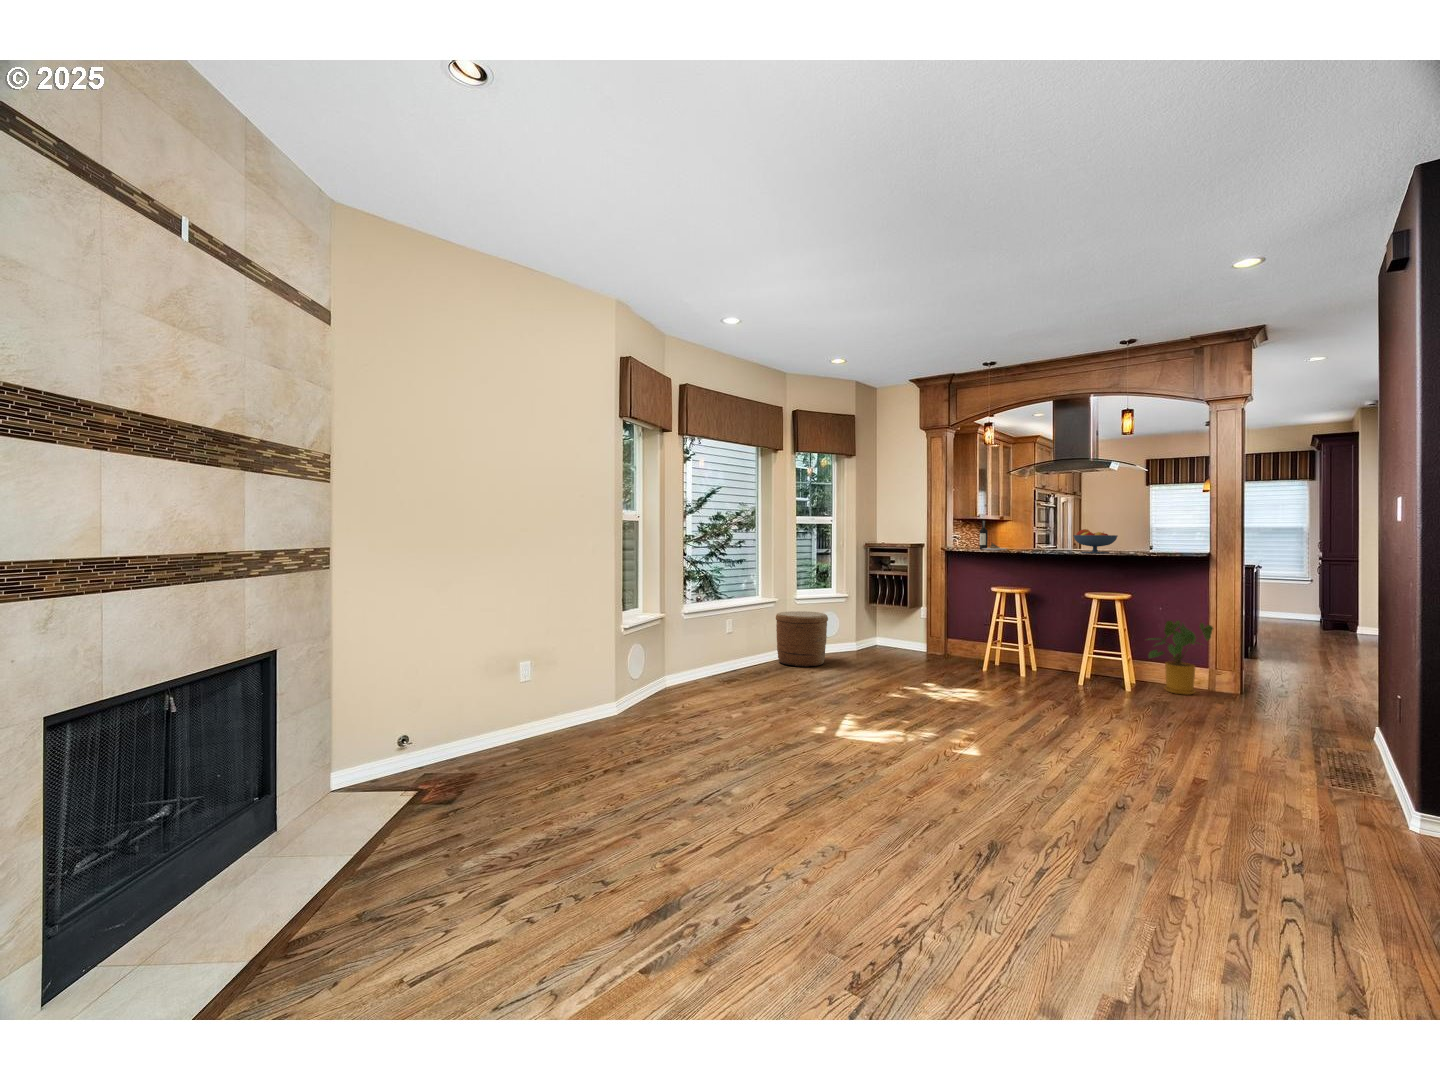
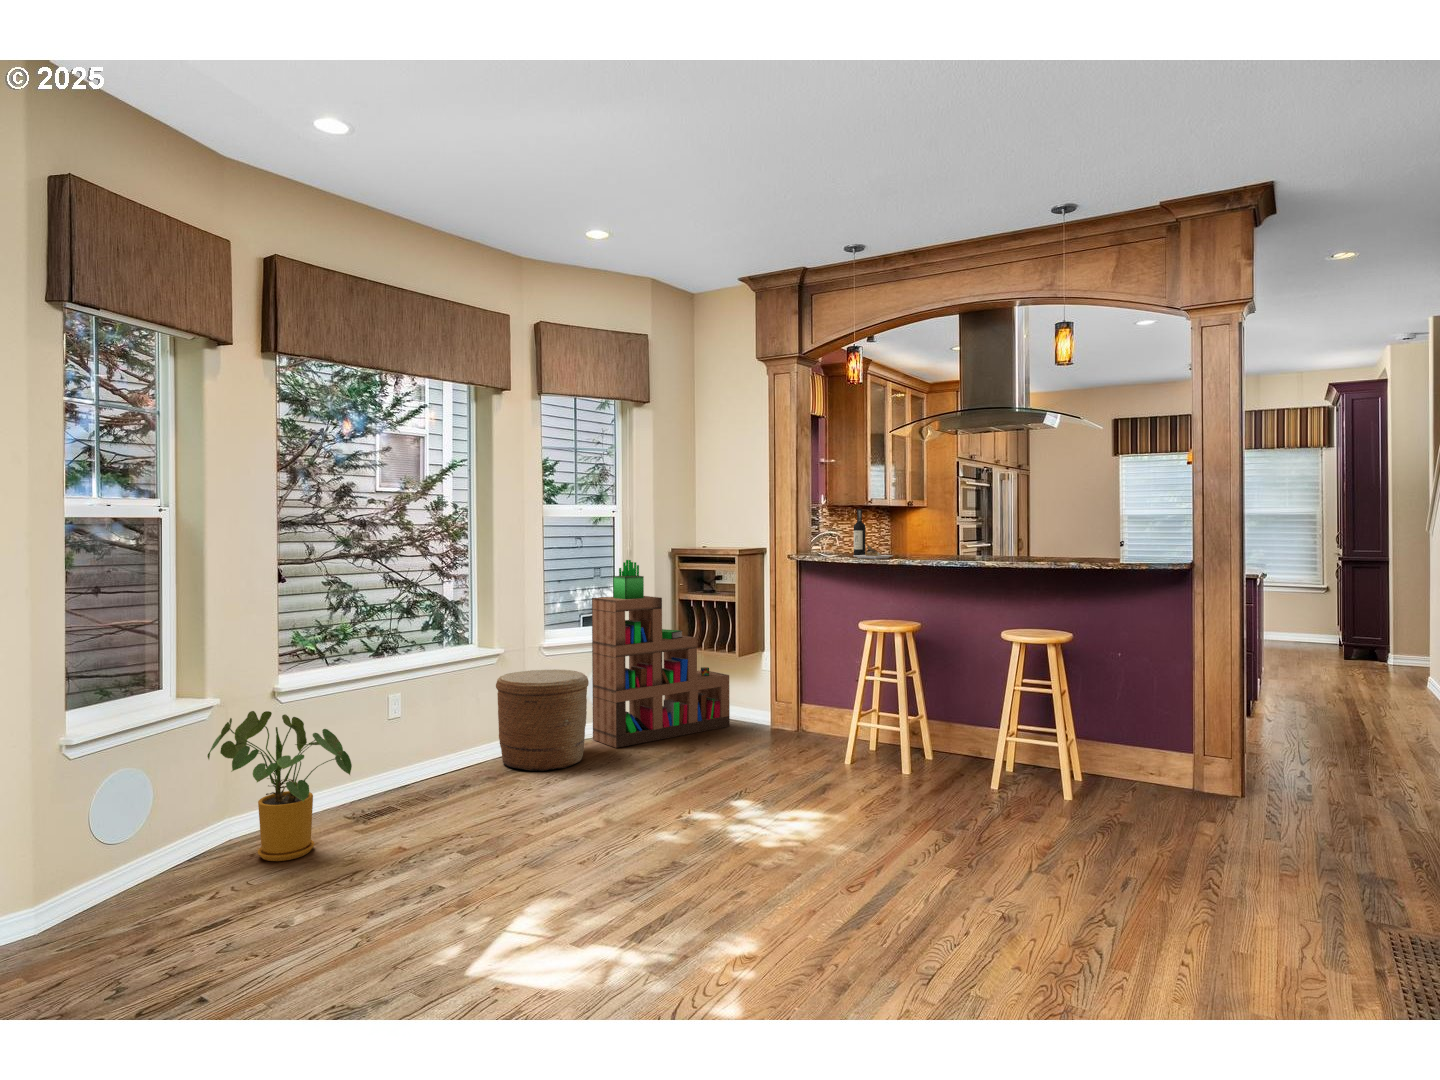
fruit bowl: present [1073,529,1118,553] -> none [987,524,1054,564]
bookshelf: none [822,549,901,658] -> present [592,560,730,748]
house plant: present [1148,621,1213,695] -> present [207,711,352,861]

